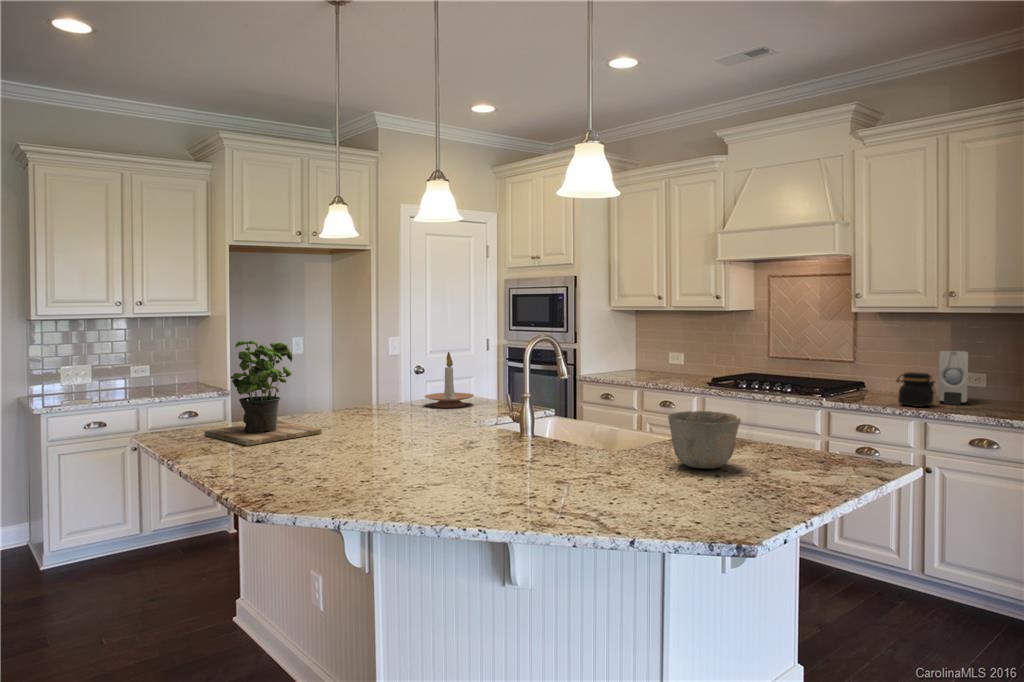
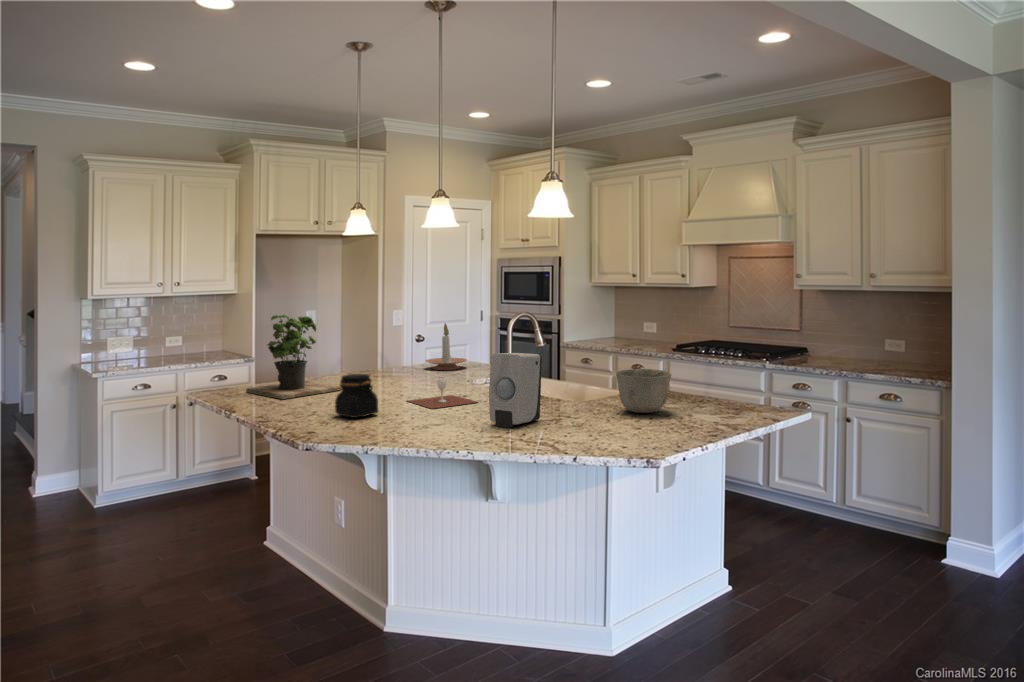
soap dispenser: present [938,351,968,405] -> present [489,353,542,428]
jar: present [896,372,936,407] -> present [335,374,378,418]
wine glass: none [400,419,492,460] -> present [408,377,477,409]

